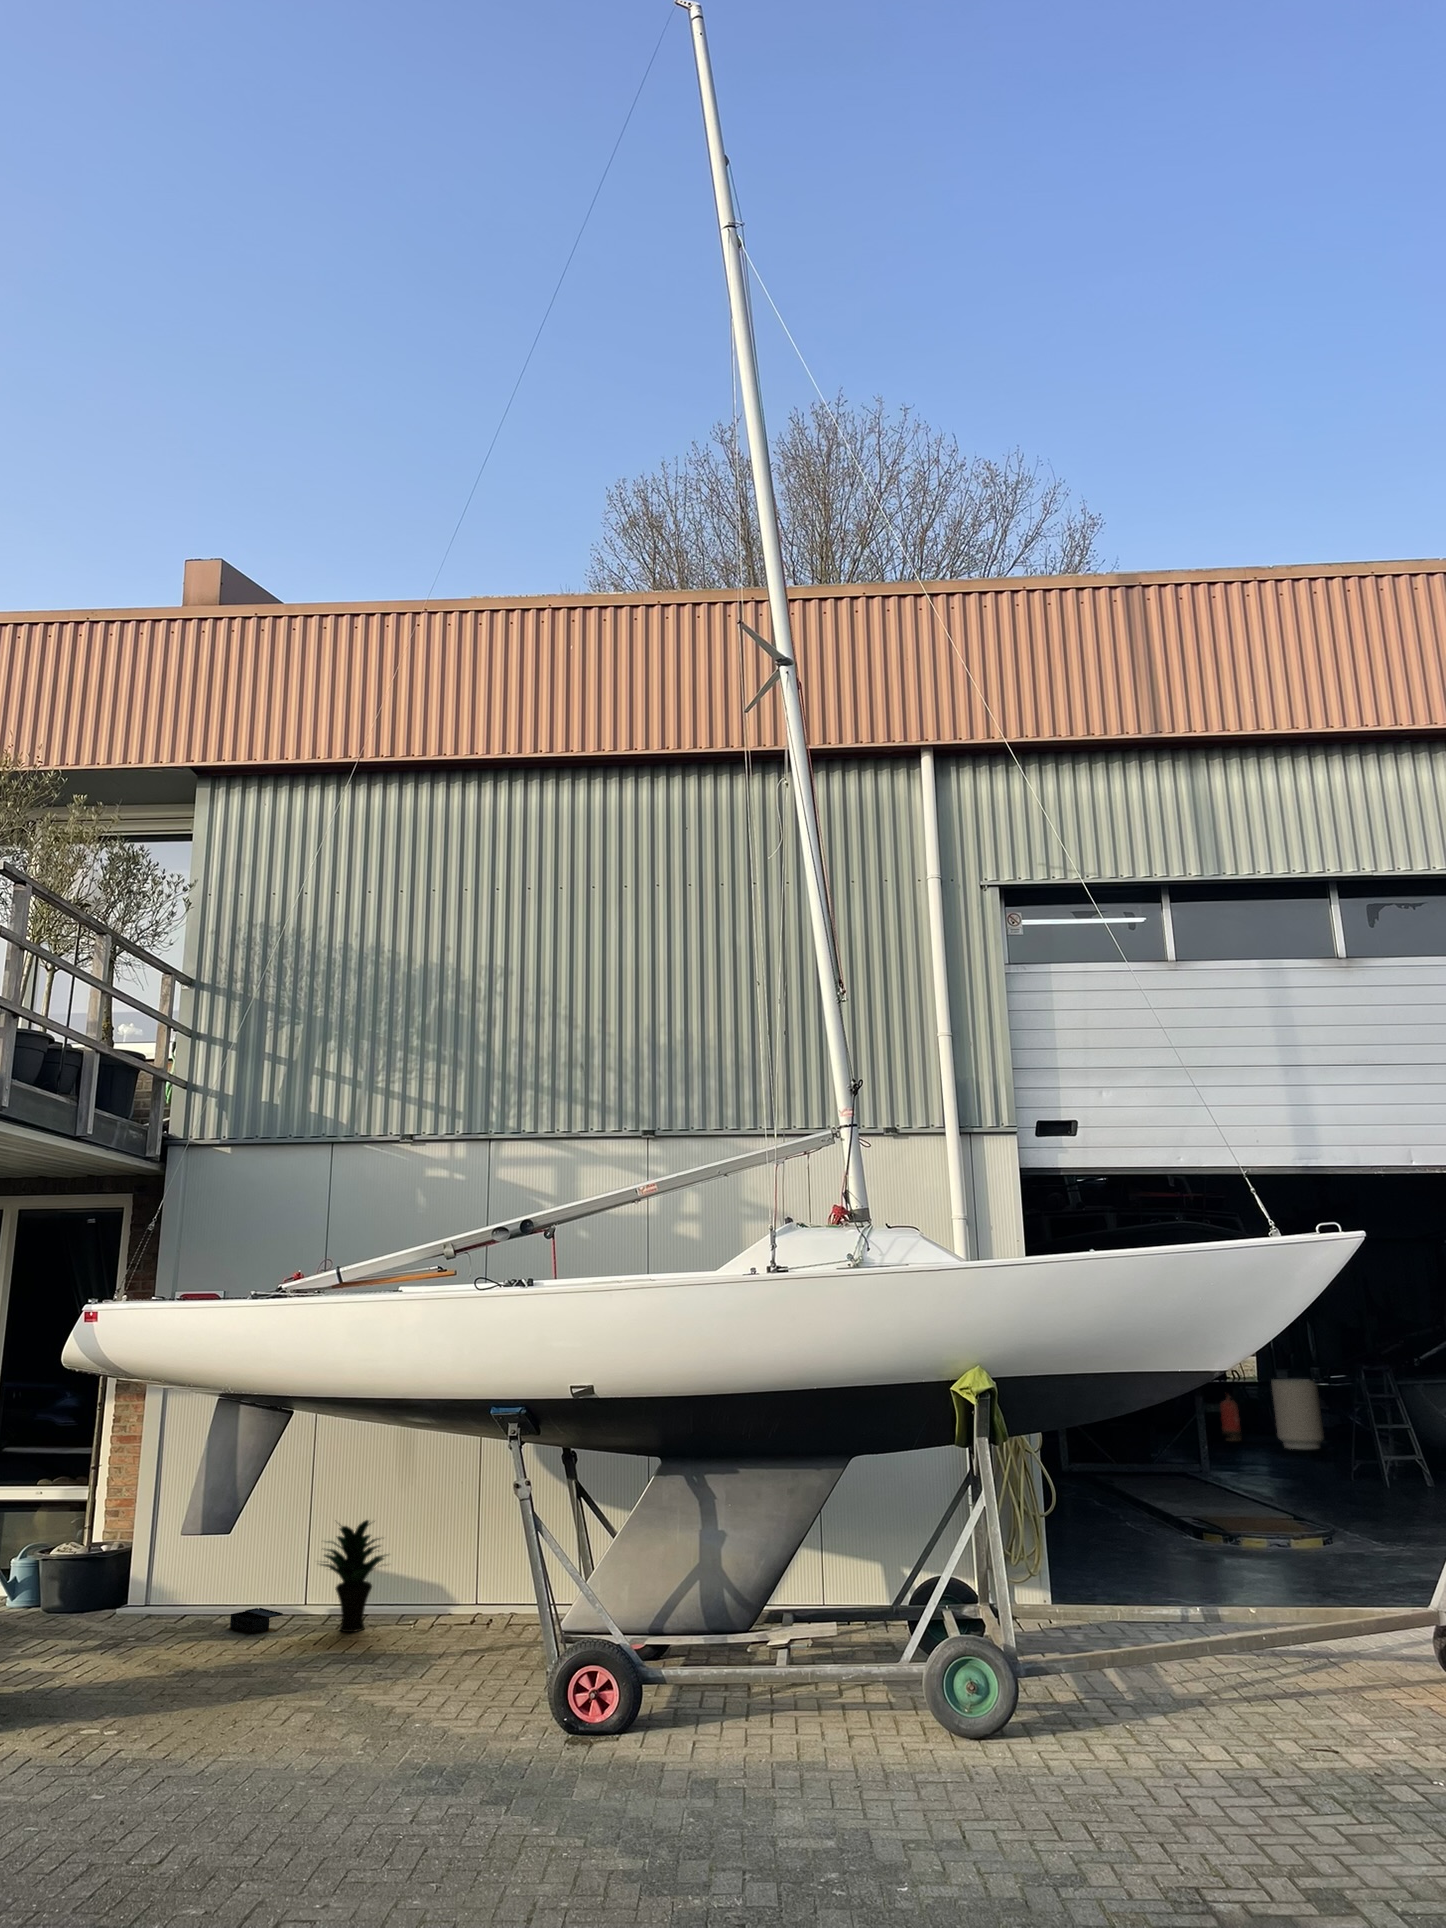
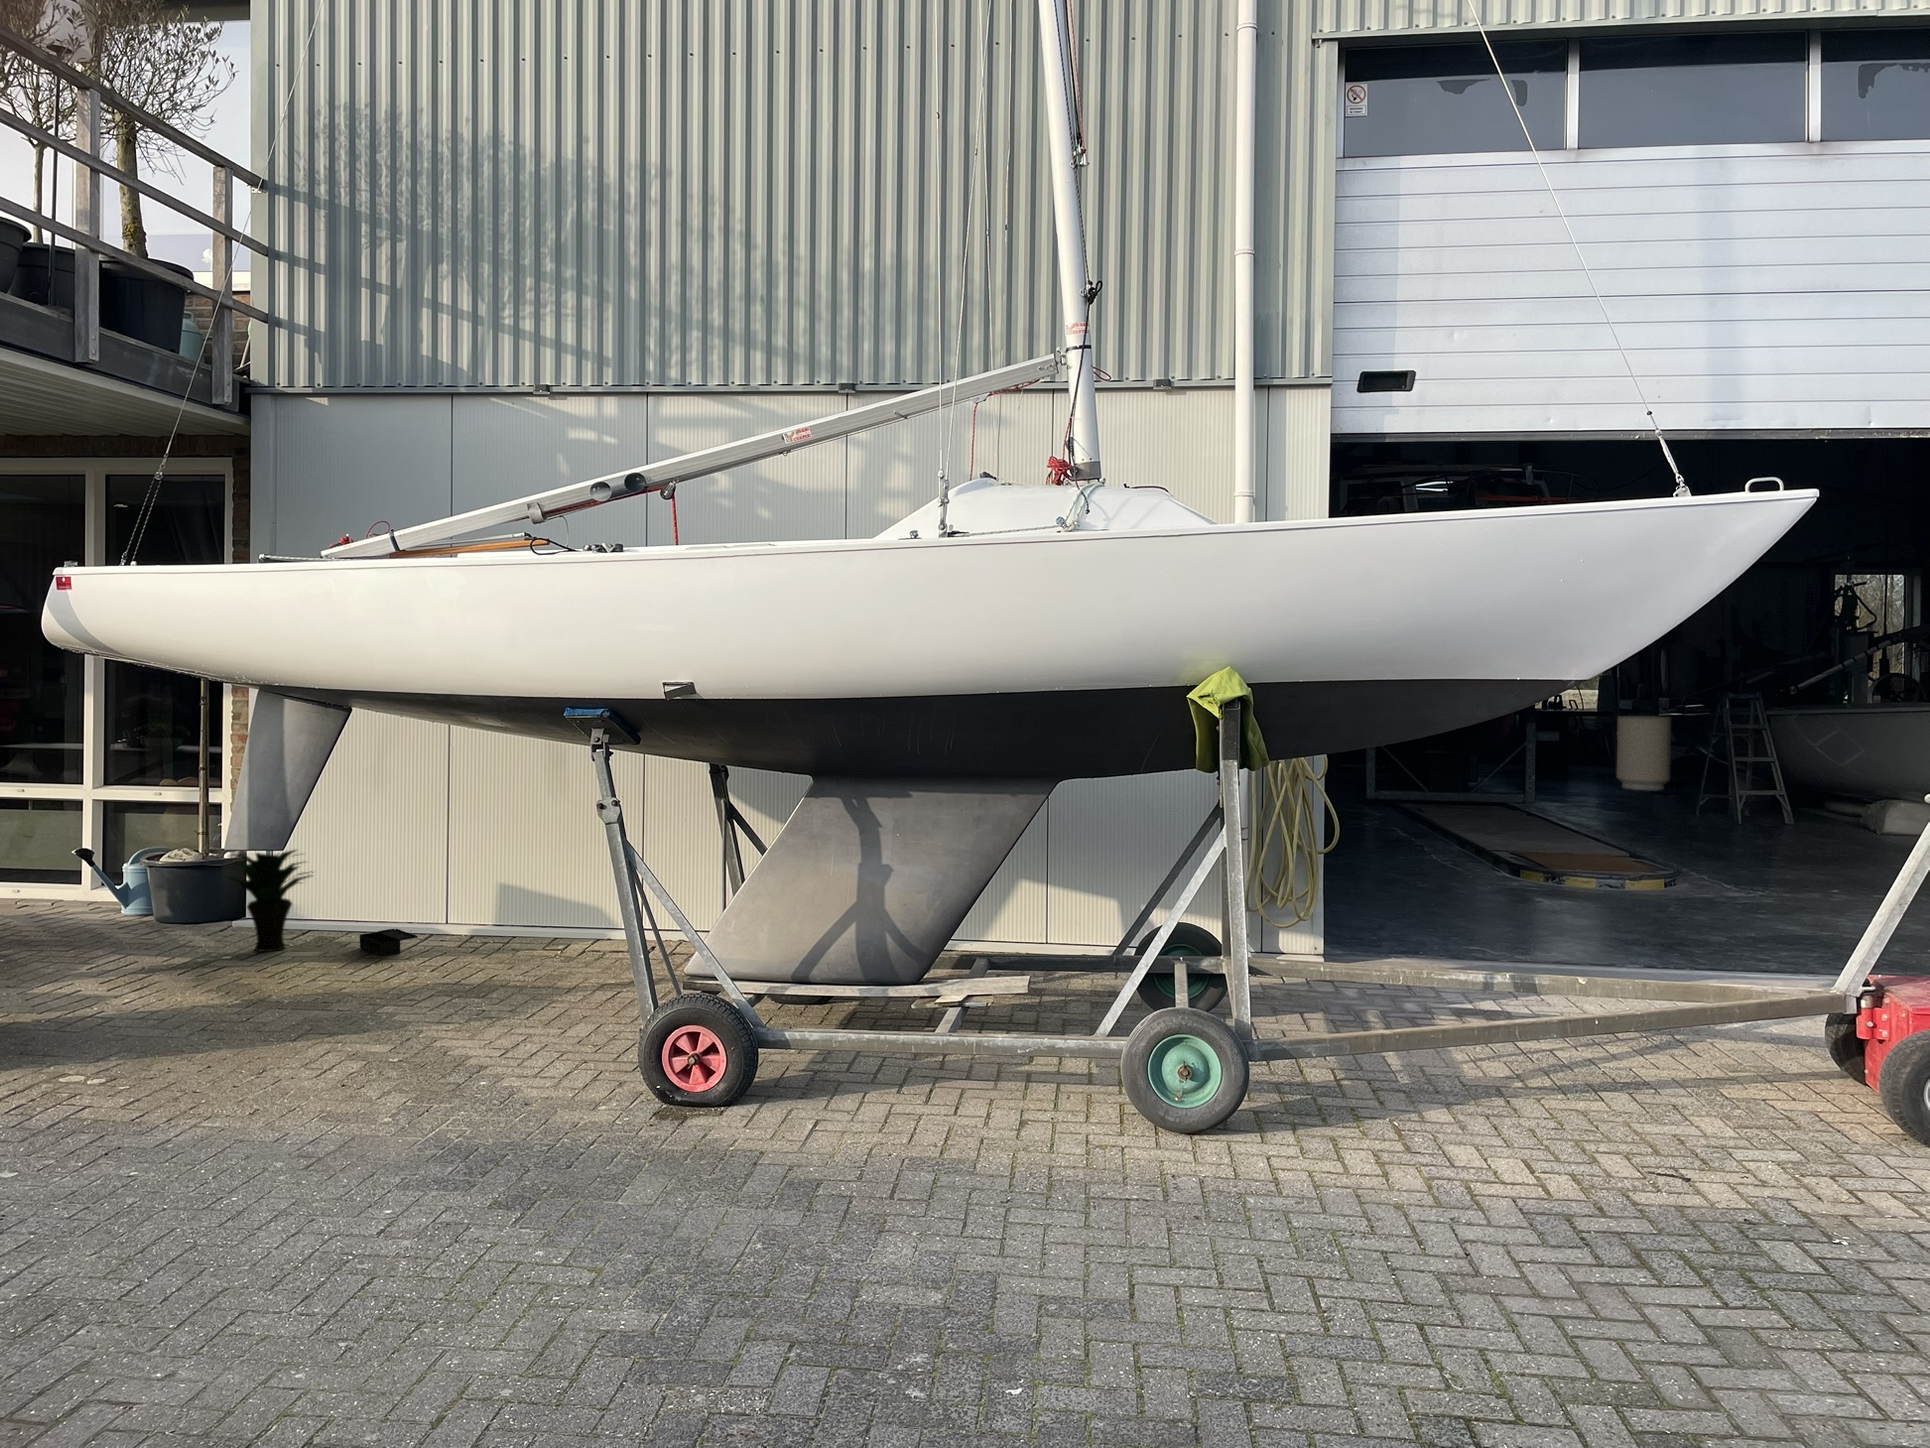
fire extinguisher: present [1220,1394,1242,1441] -> none [1553,729,1575,780]
potted plant: present [321,1520,386,1632] -> present [221,850,313,952]

